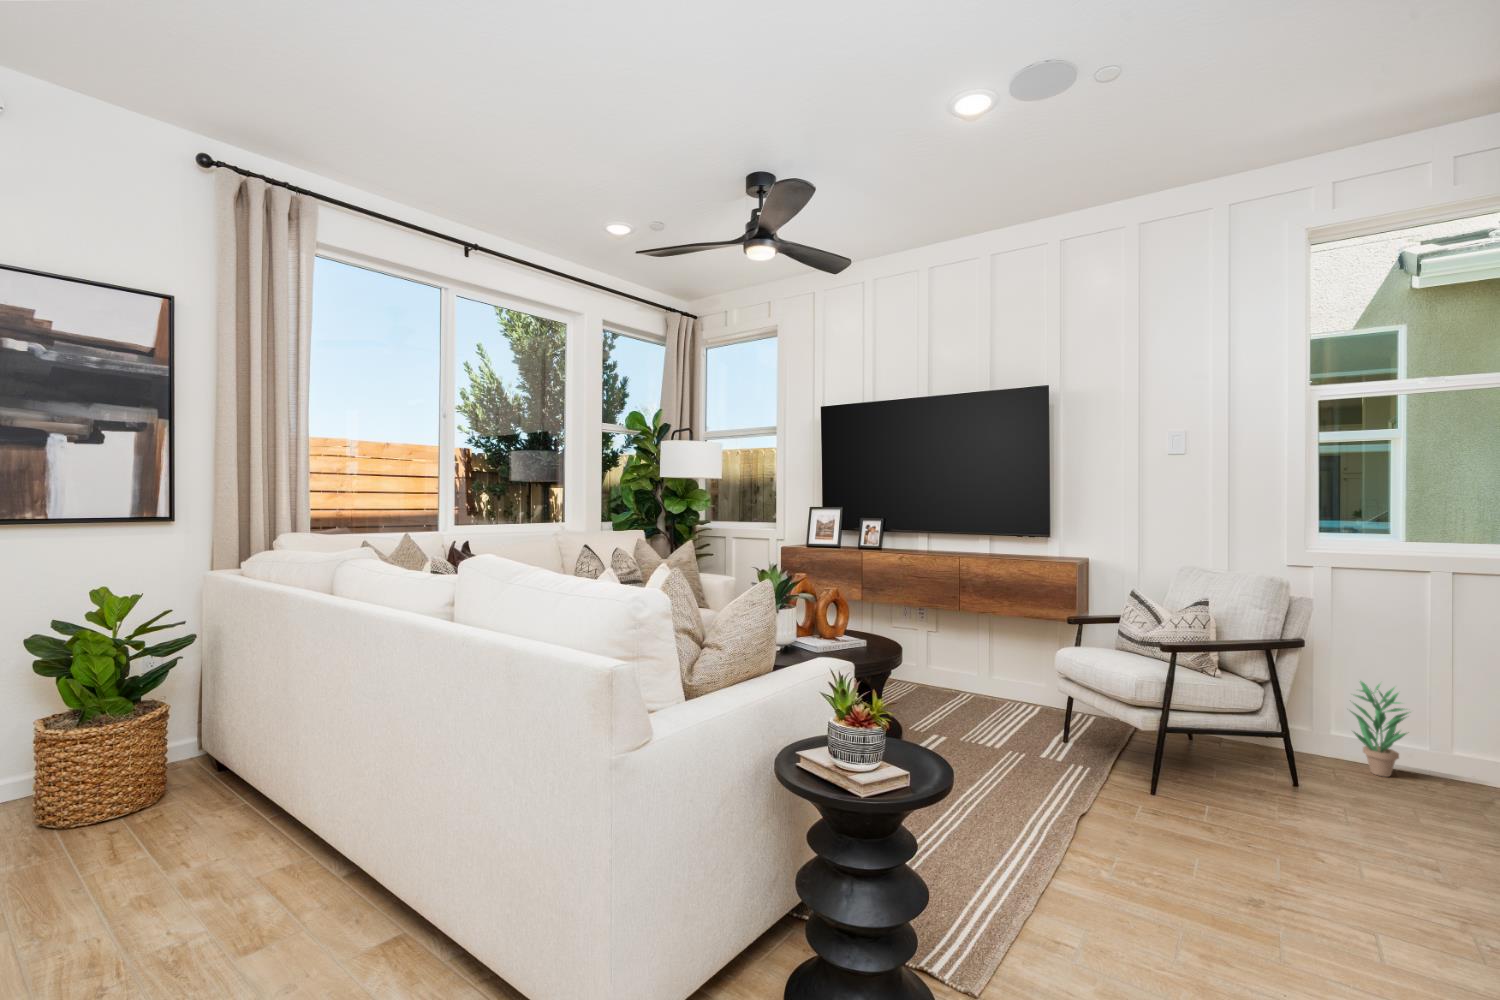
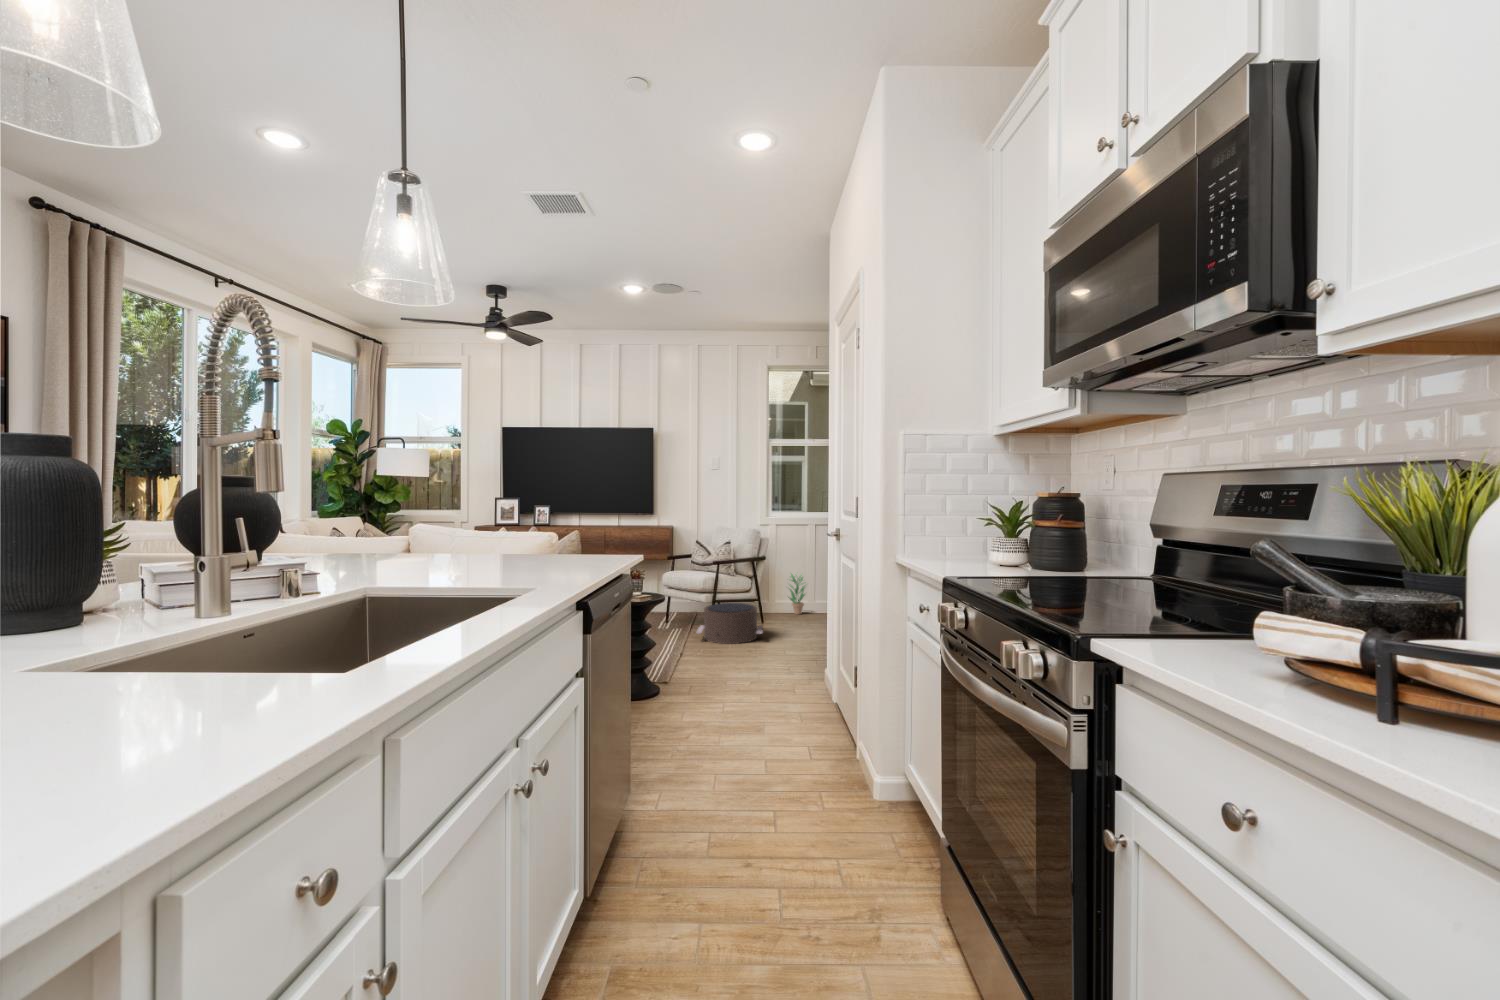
pouf: none [1123,734,1303,846] -> present [697,603,763,644]

